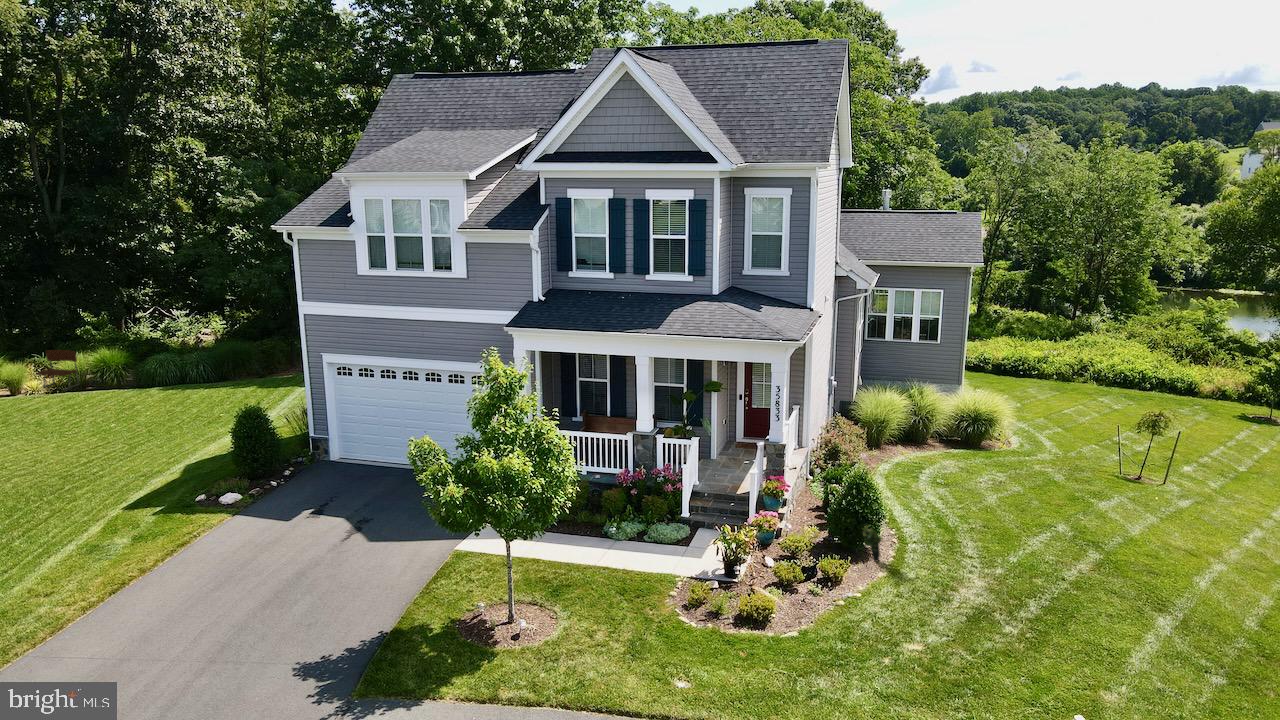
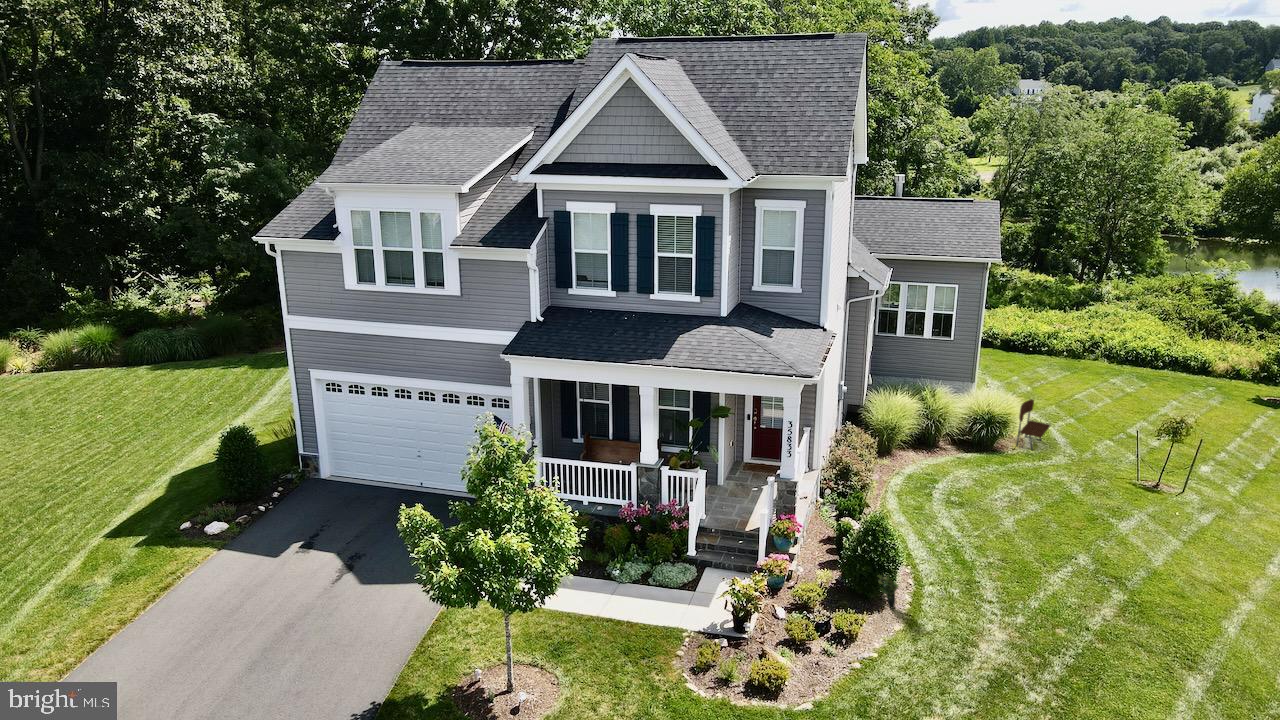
bench: present [36,350,80,388] -> present [1016,399,1050,450]

